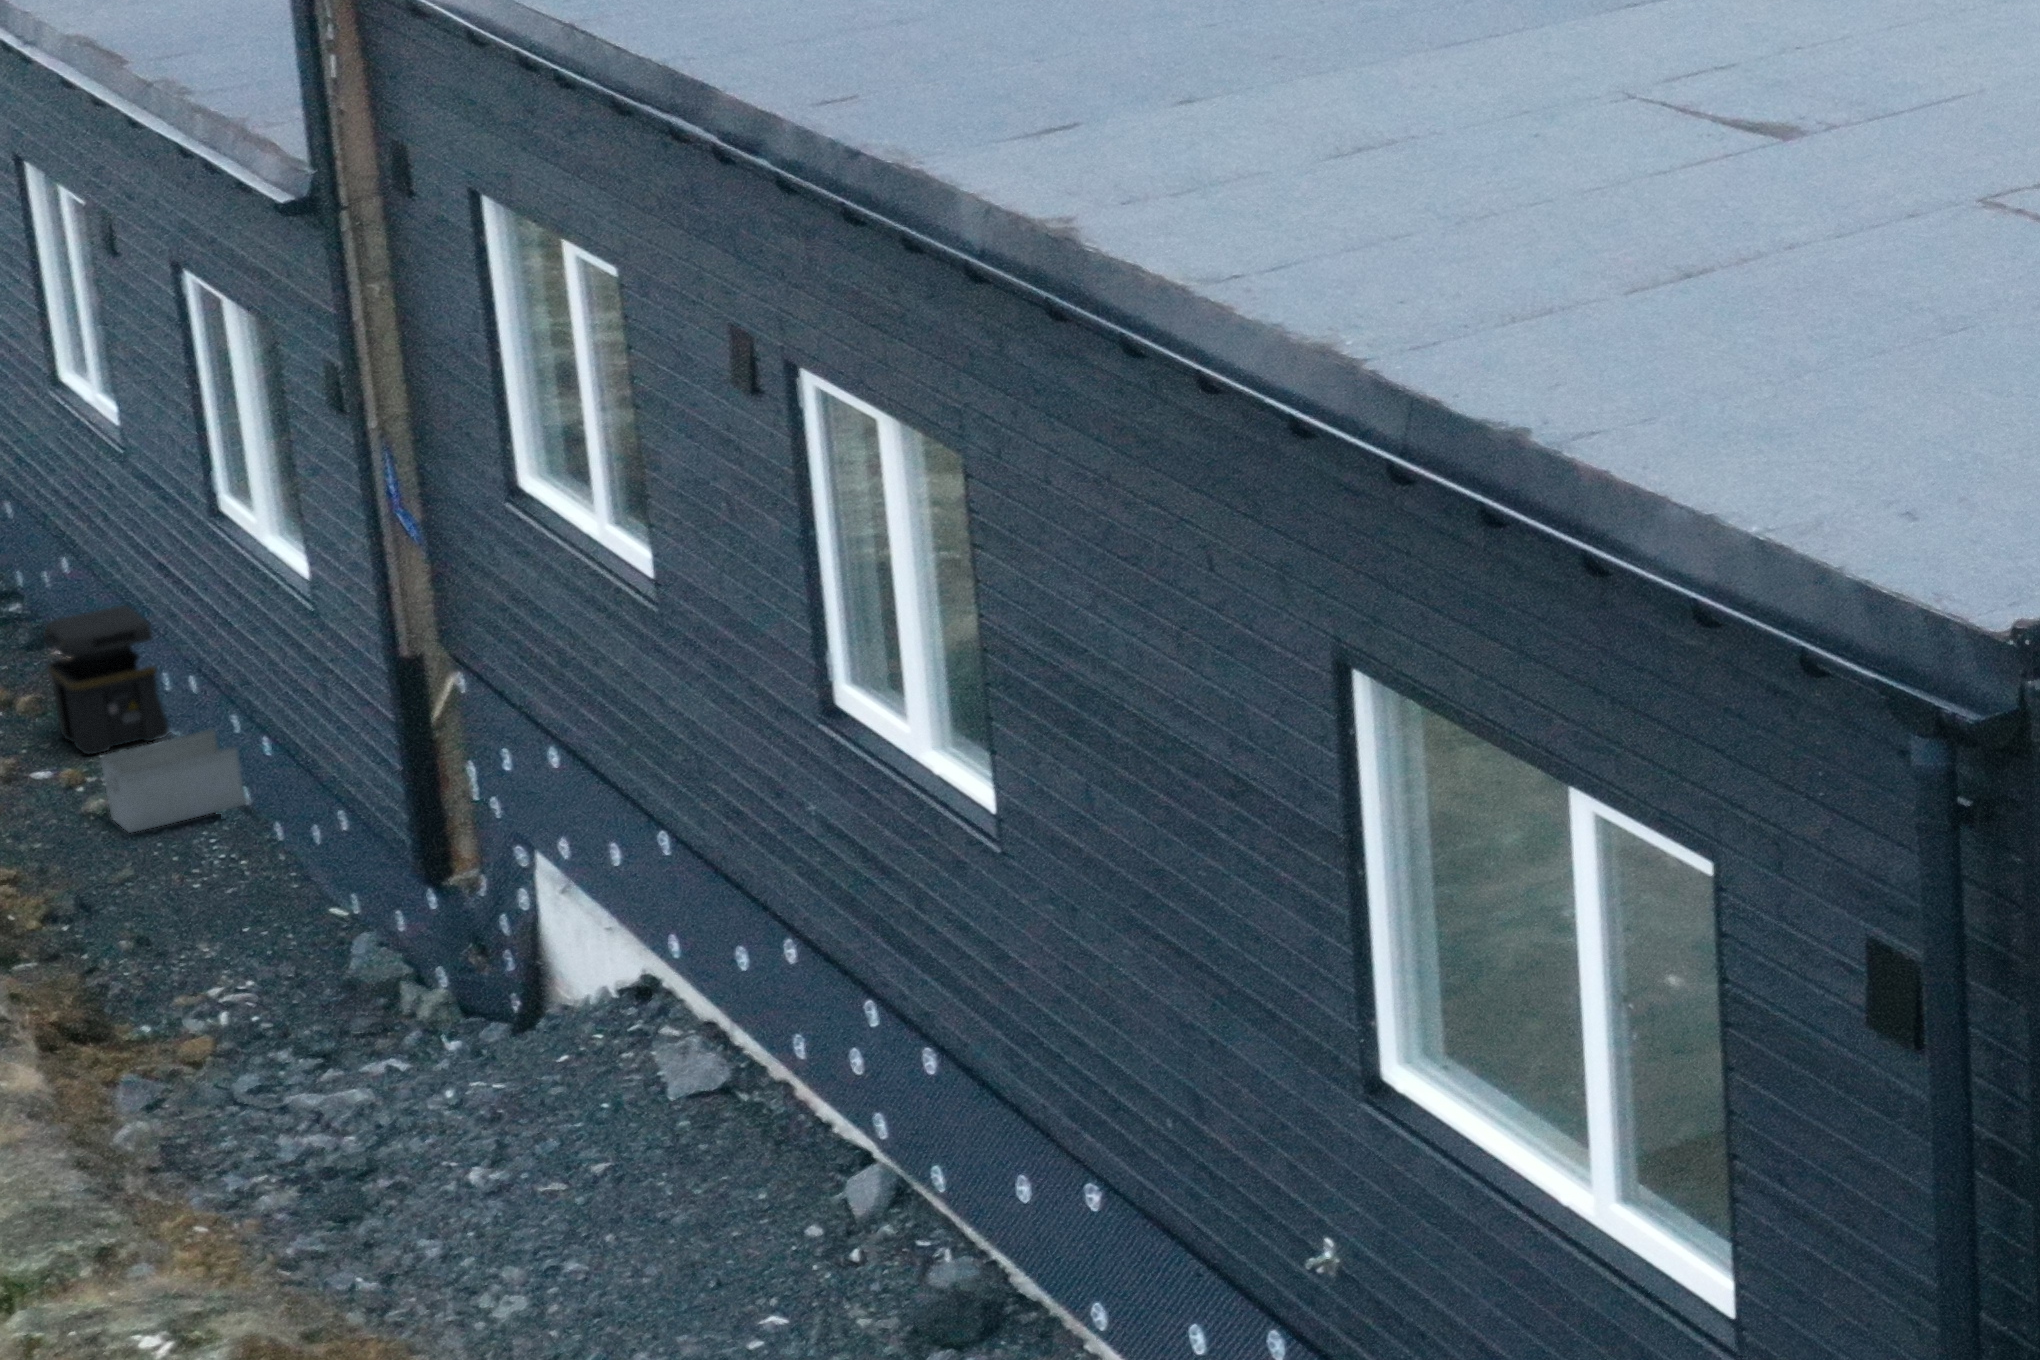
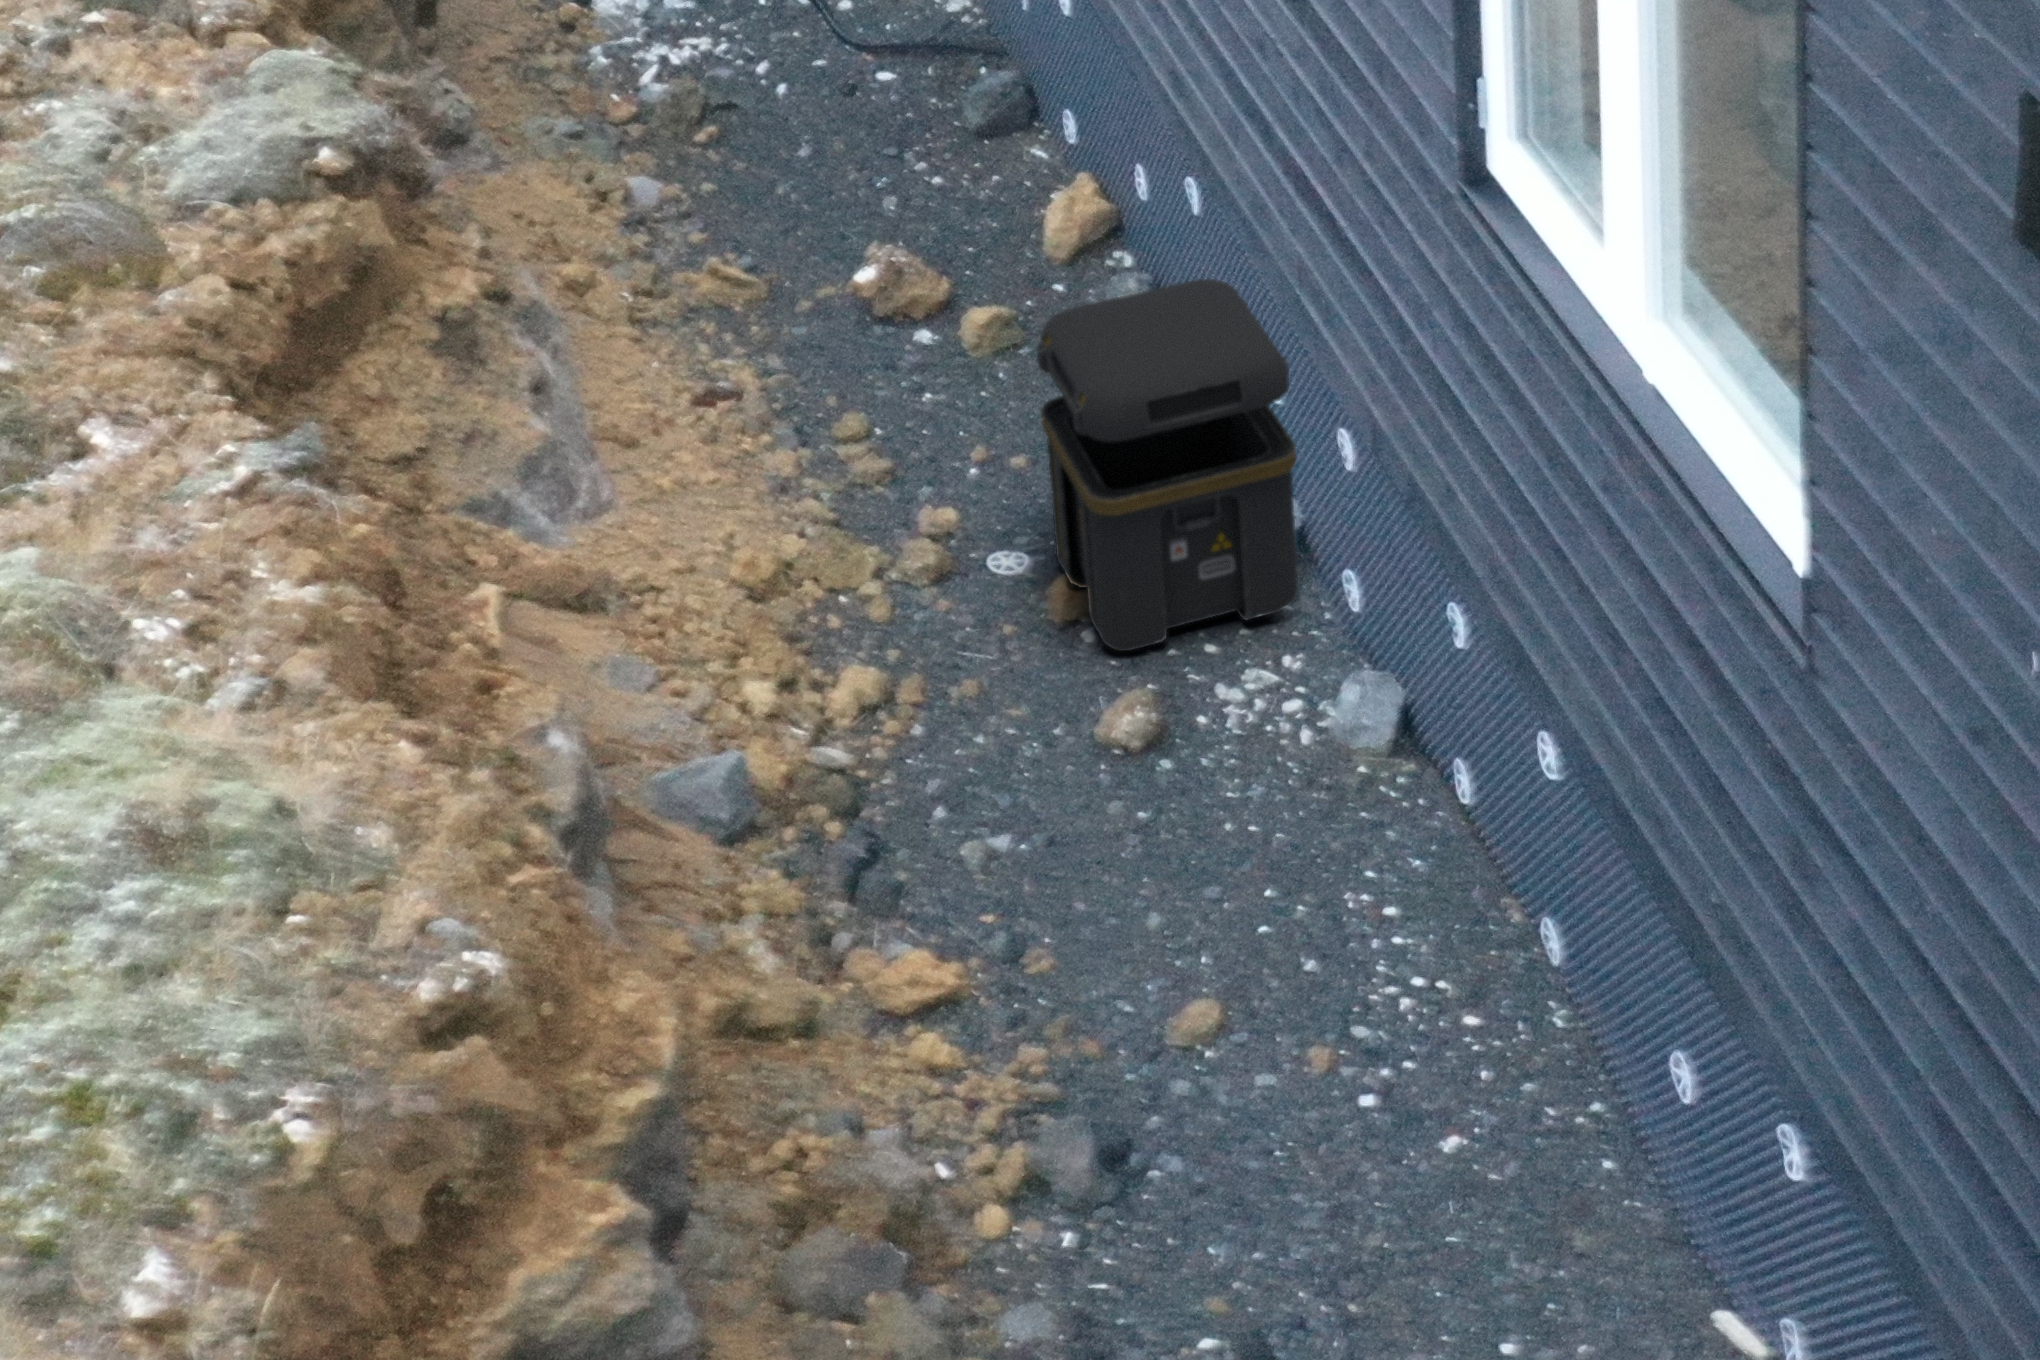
storage bin: present [100,730,249,832] -> none [1164,732,1514,1046]

